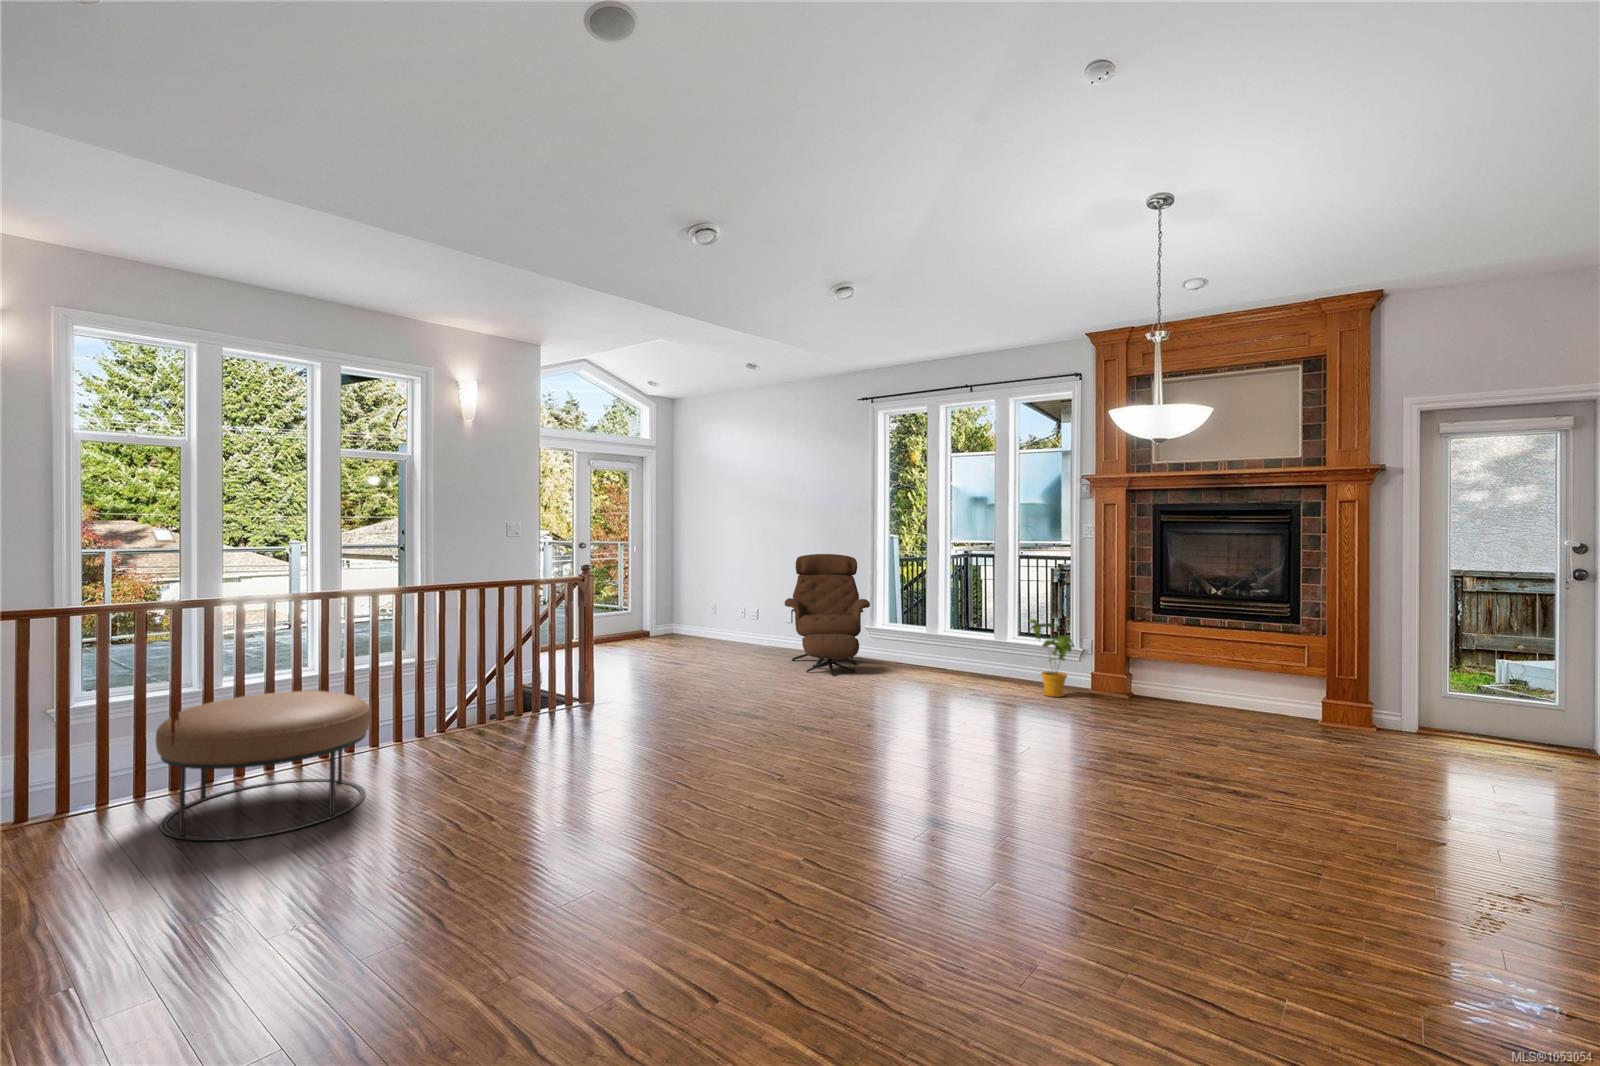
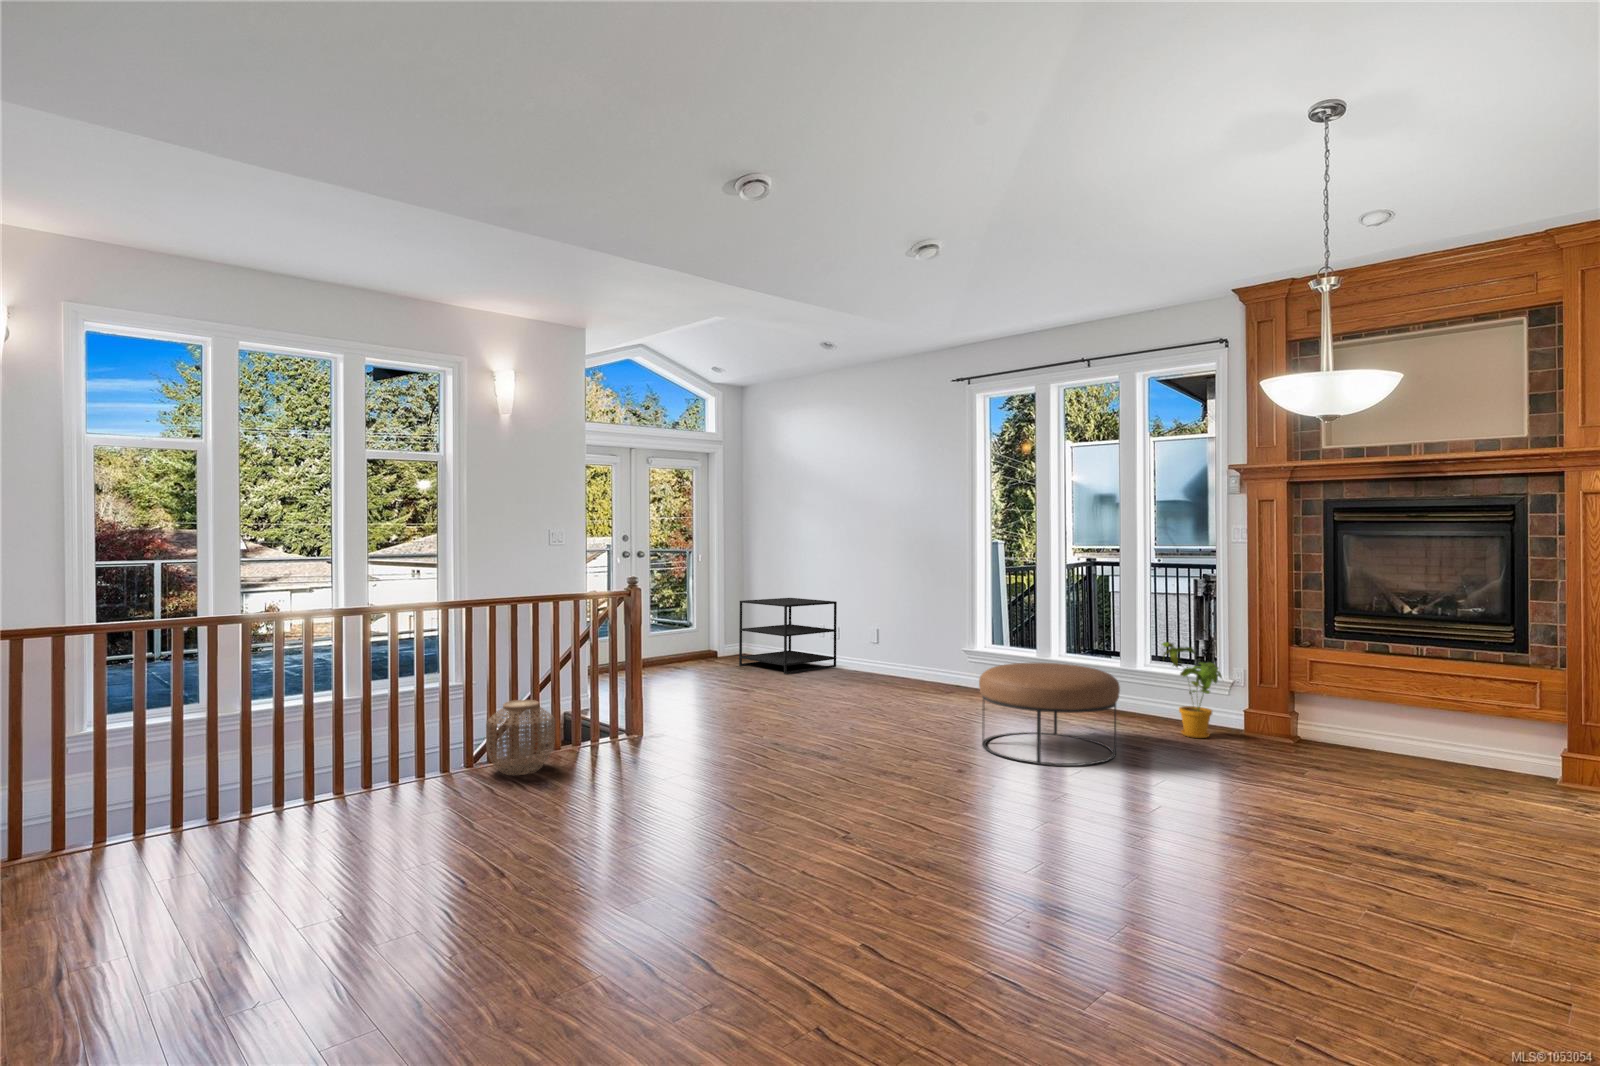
lounge chair: present [785,554,870,675] -> none [869,563,970,706]
side table: none [667,584,754,651] -> present [739,598,837,674]
woven basket: none [456,673,518,740] -> present [486,700,555,775]
ottoman: present [156,691,371,841] -> present [979,663,1120,766]

